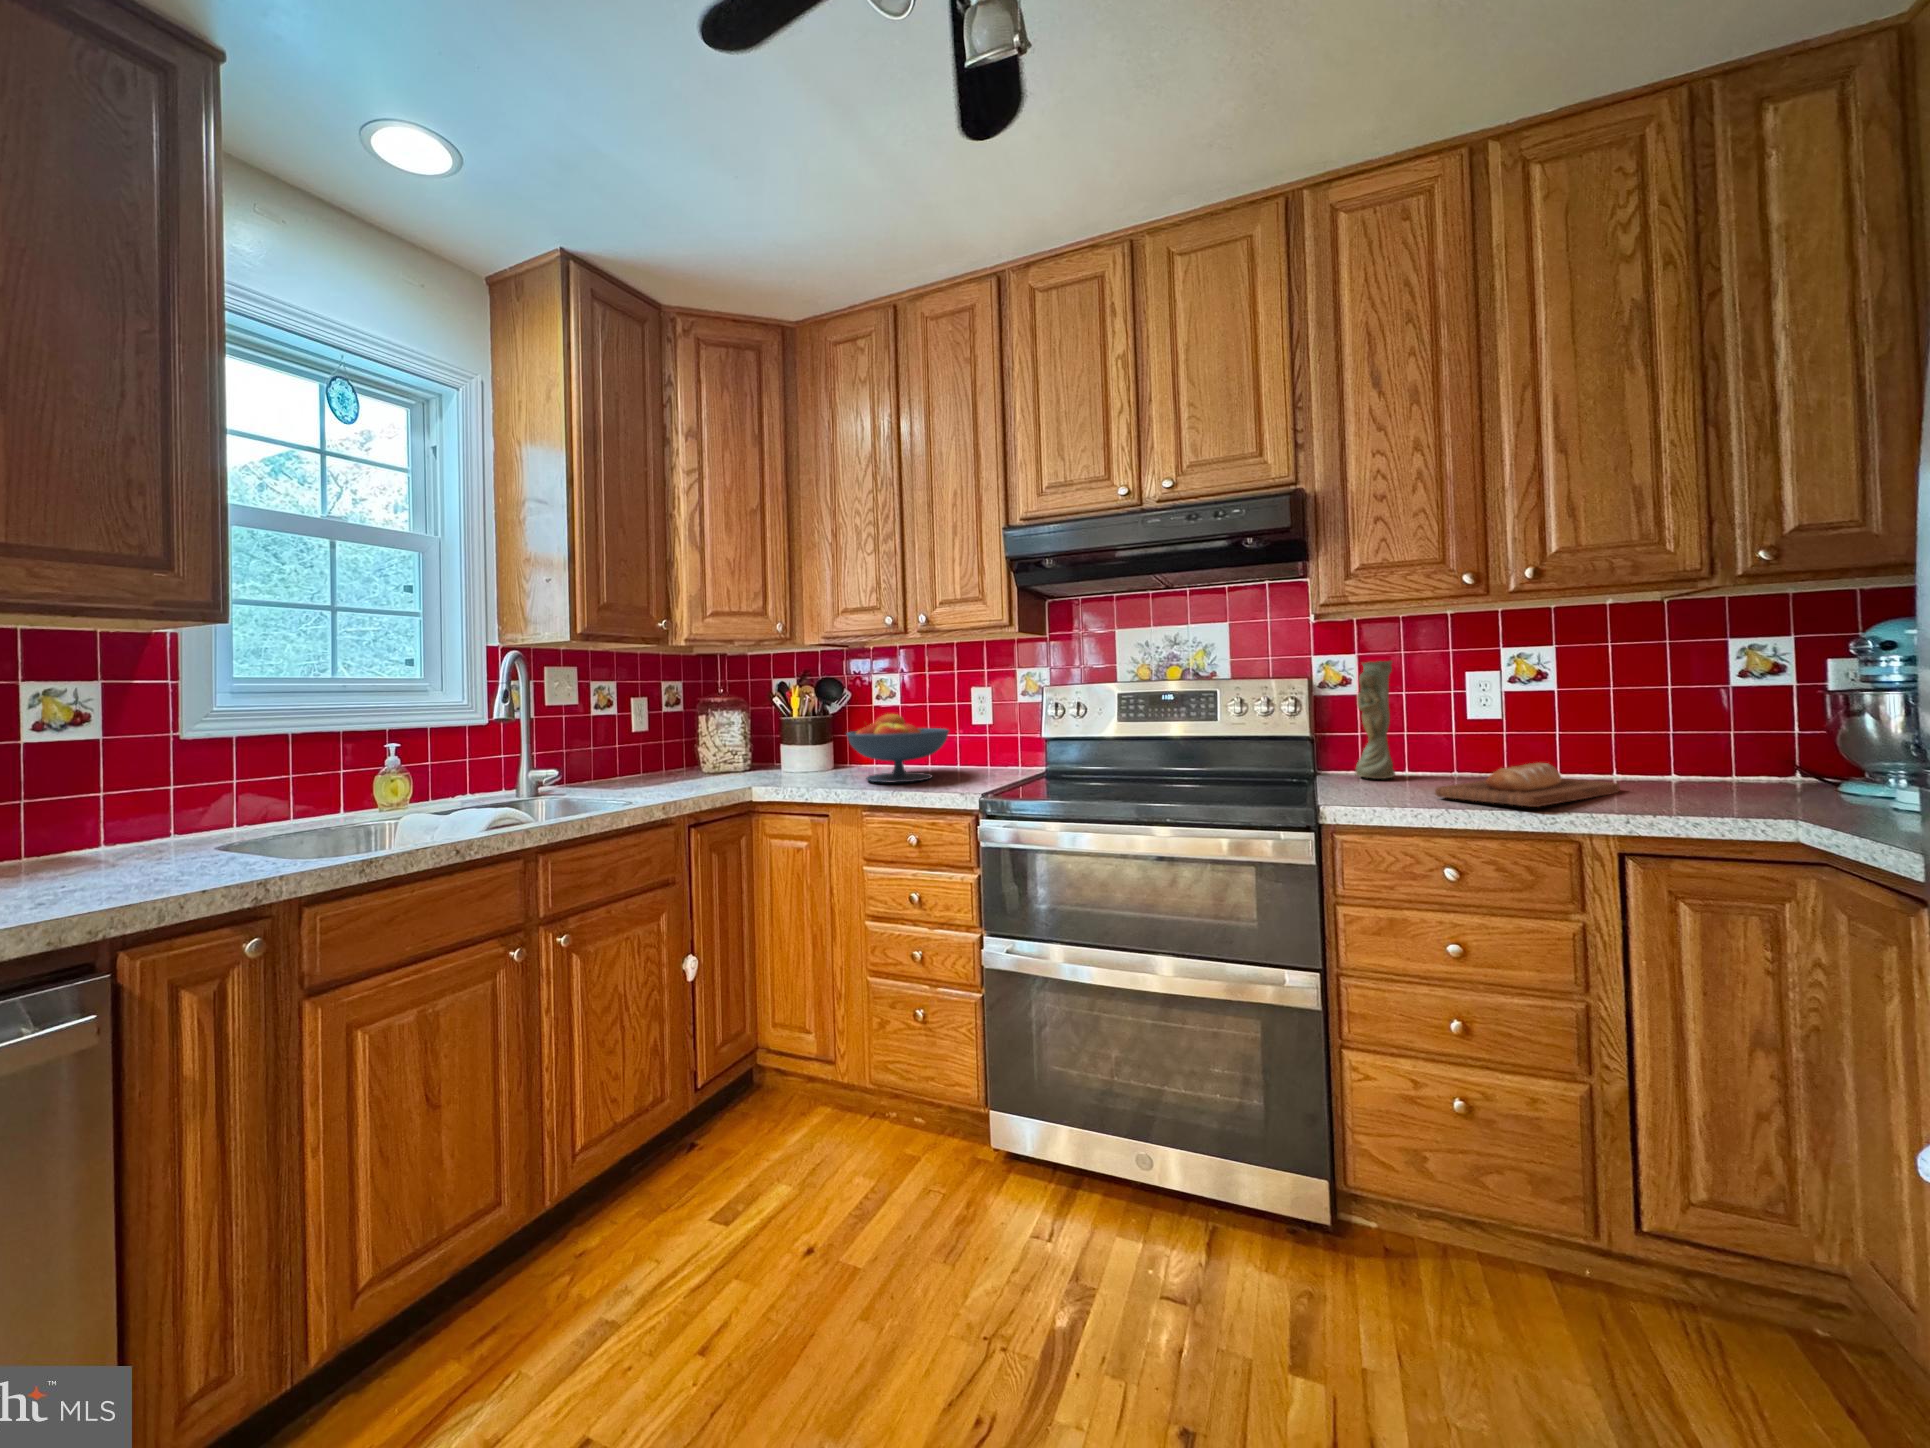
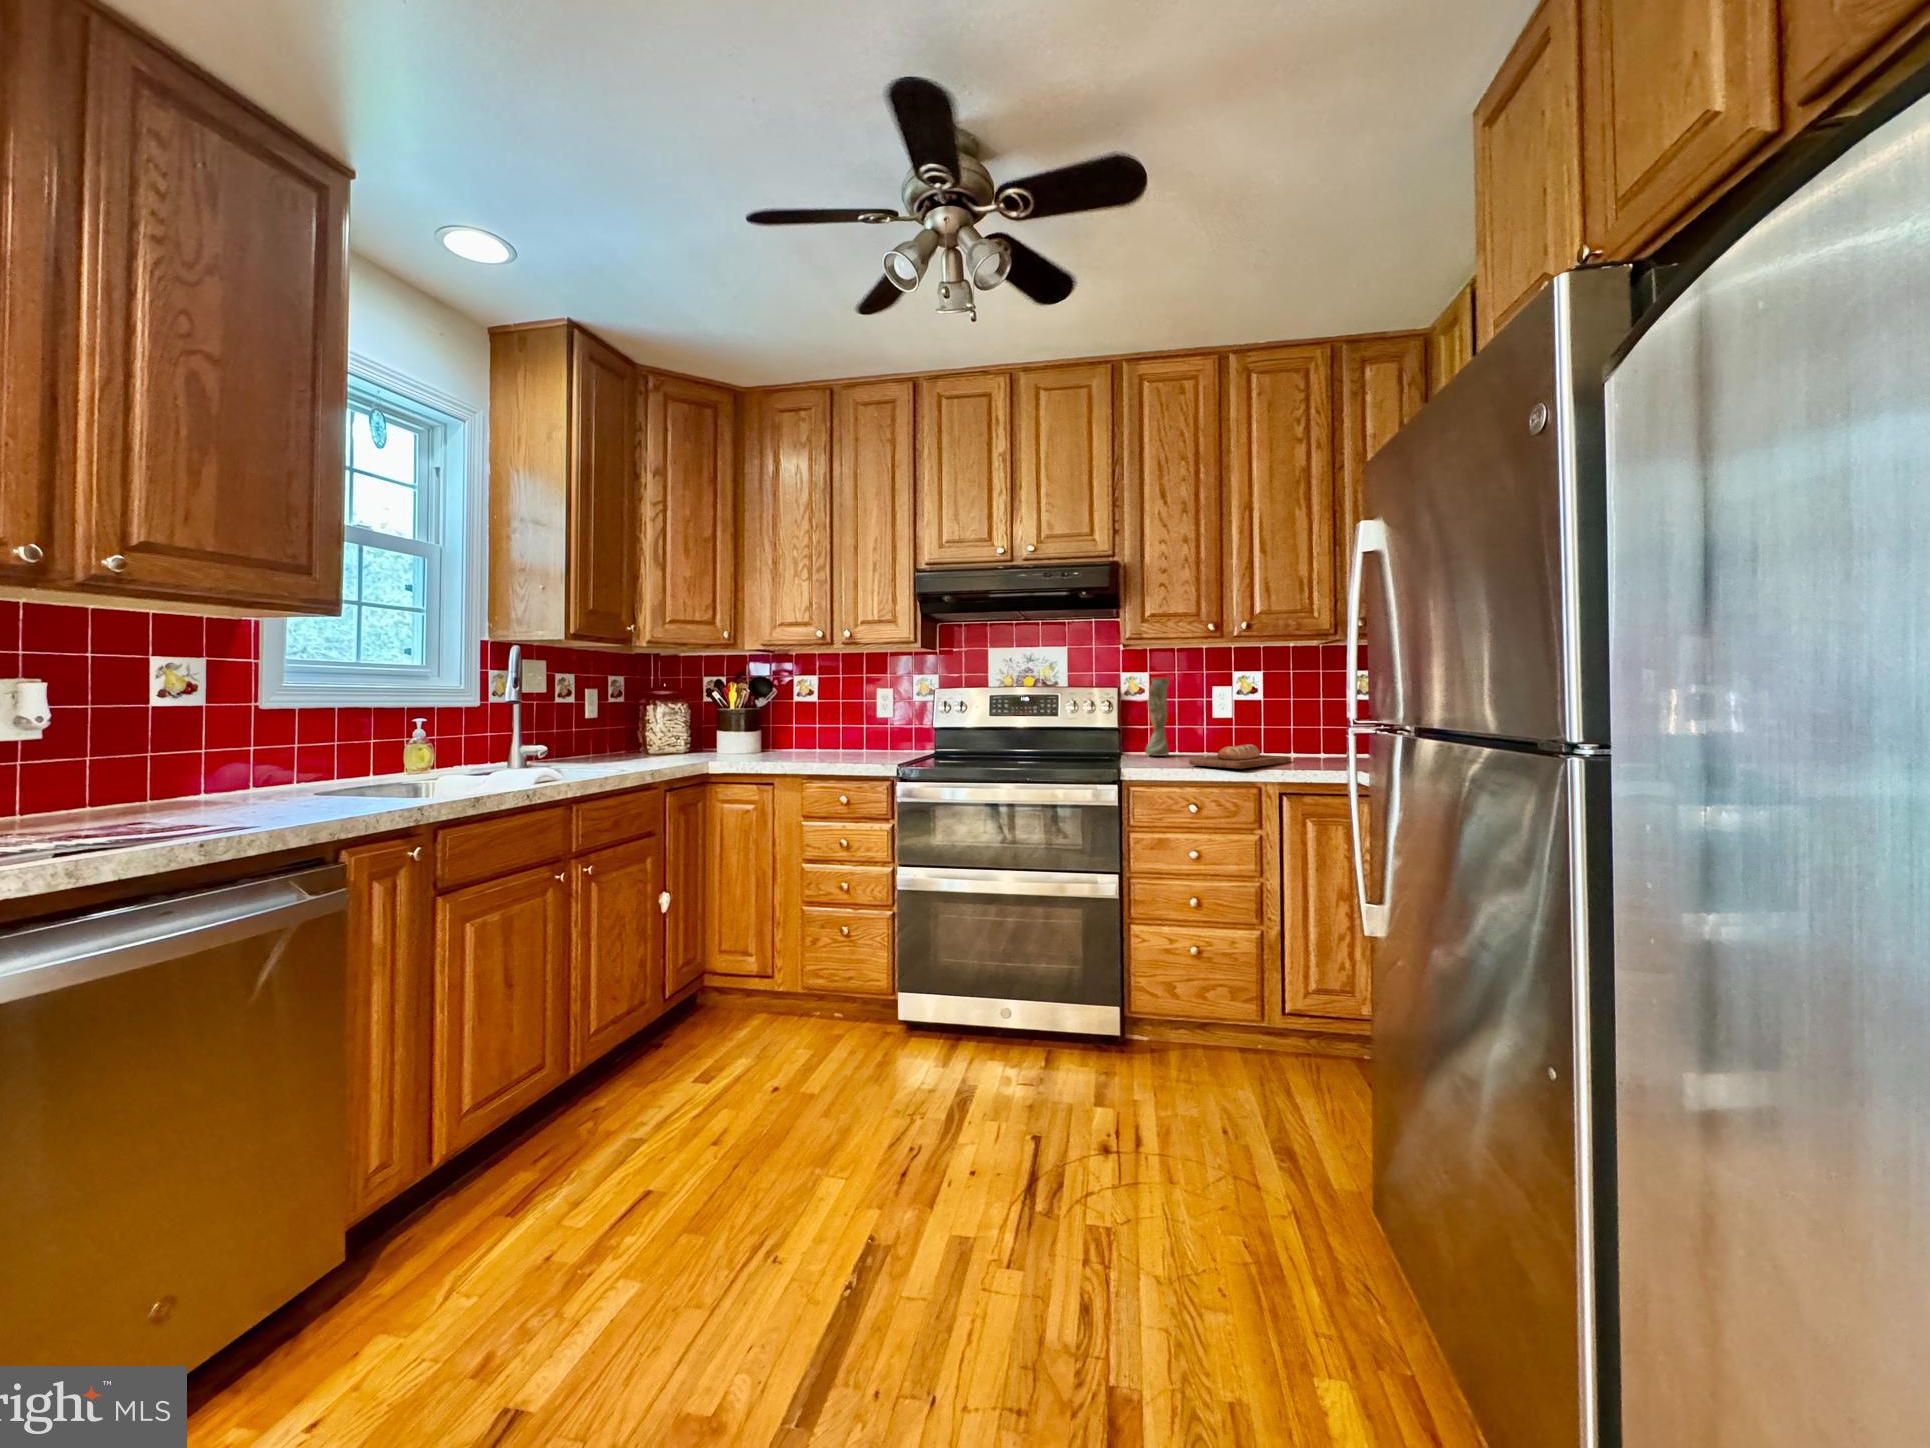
fruit bowl: present [846,714,949,782] -> none [782,707,865,760]

